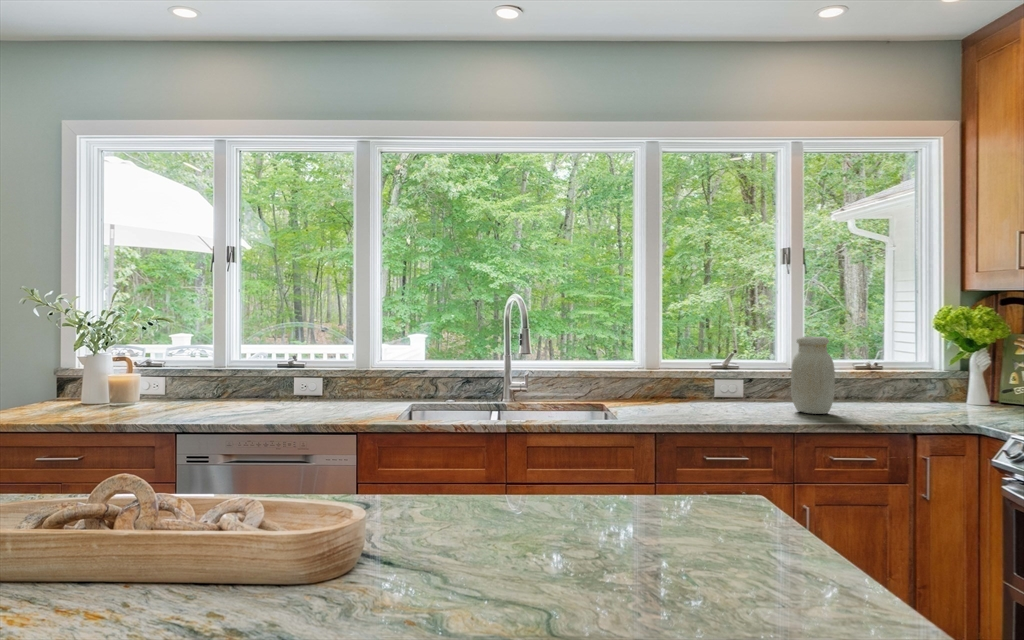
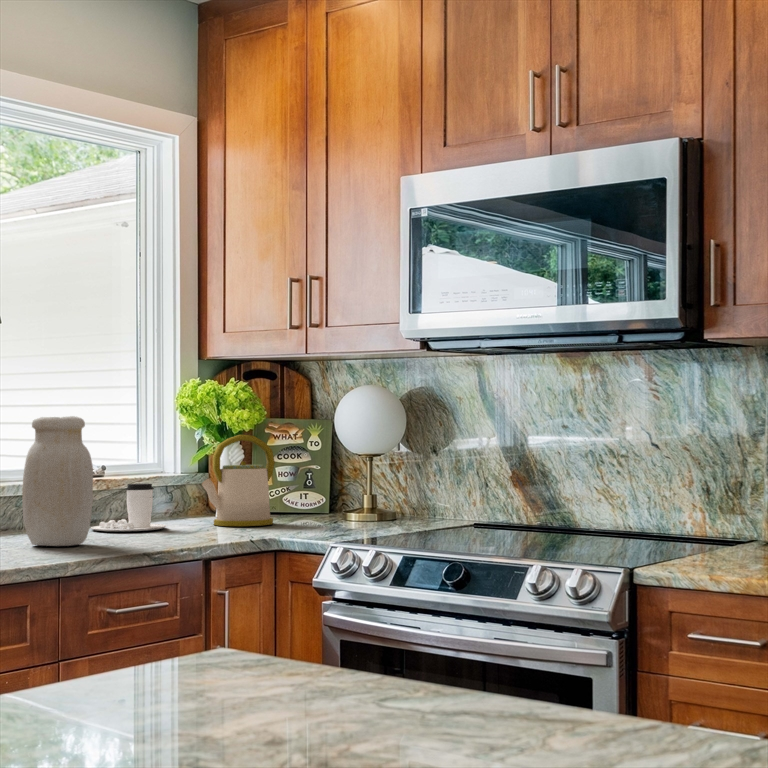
kettle: none [940,348,1003,414] -> present [202,435,275,526]
coffee cup: none [855,377,909,408] -> present [91,484,167,531]

